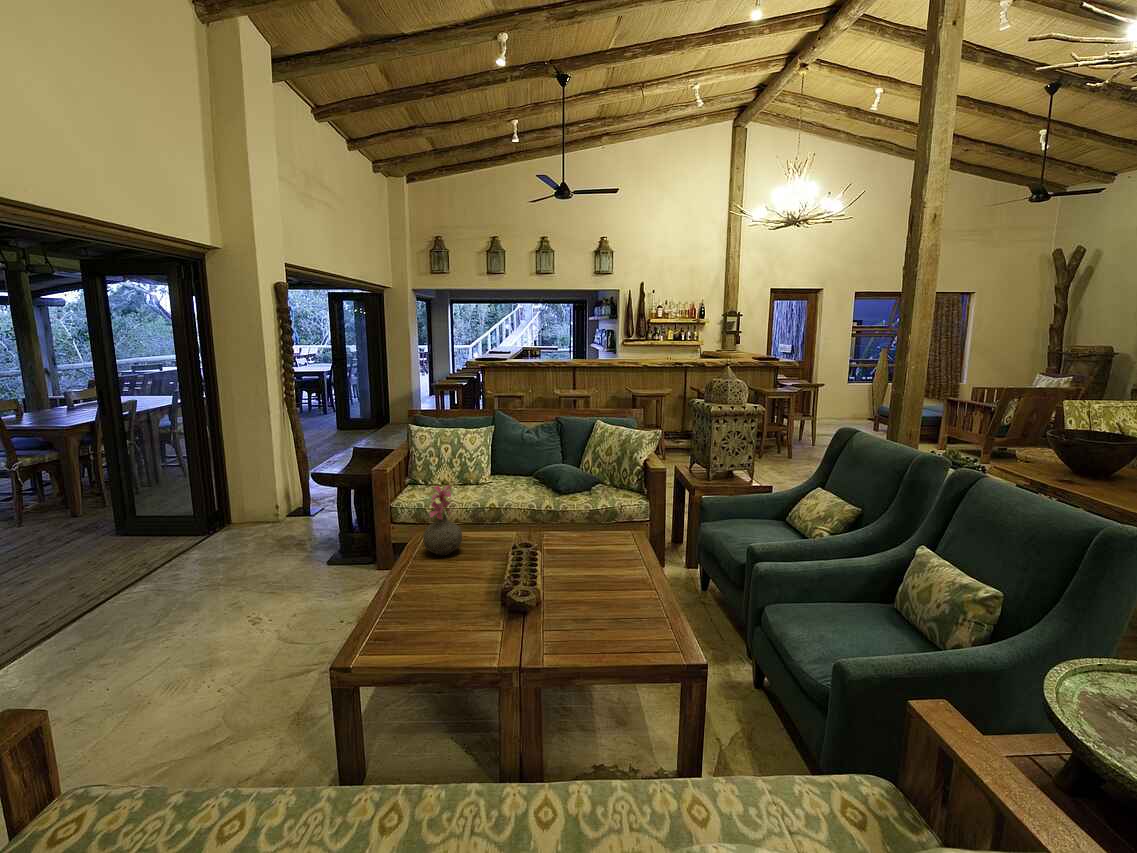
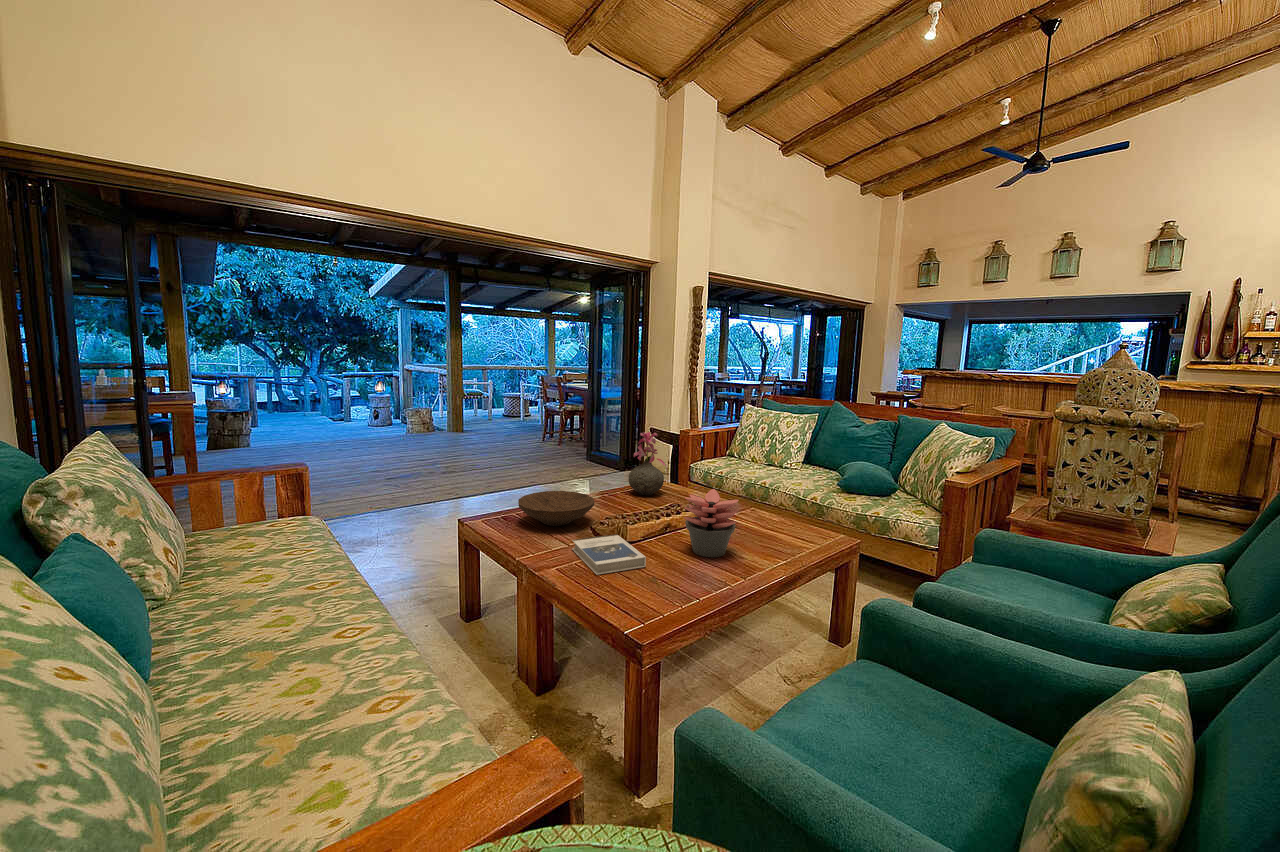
succulent plant: none [582,530,634,592] -> present [684,489,739,557]
wooden bowl: none [400,576,489,627] -> present [518,491,595,526]
hardback book: none [526,603,606,646] -> present [572,534,646,575]

